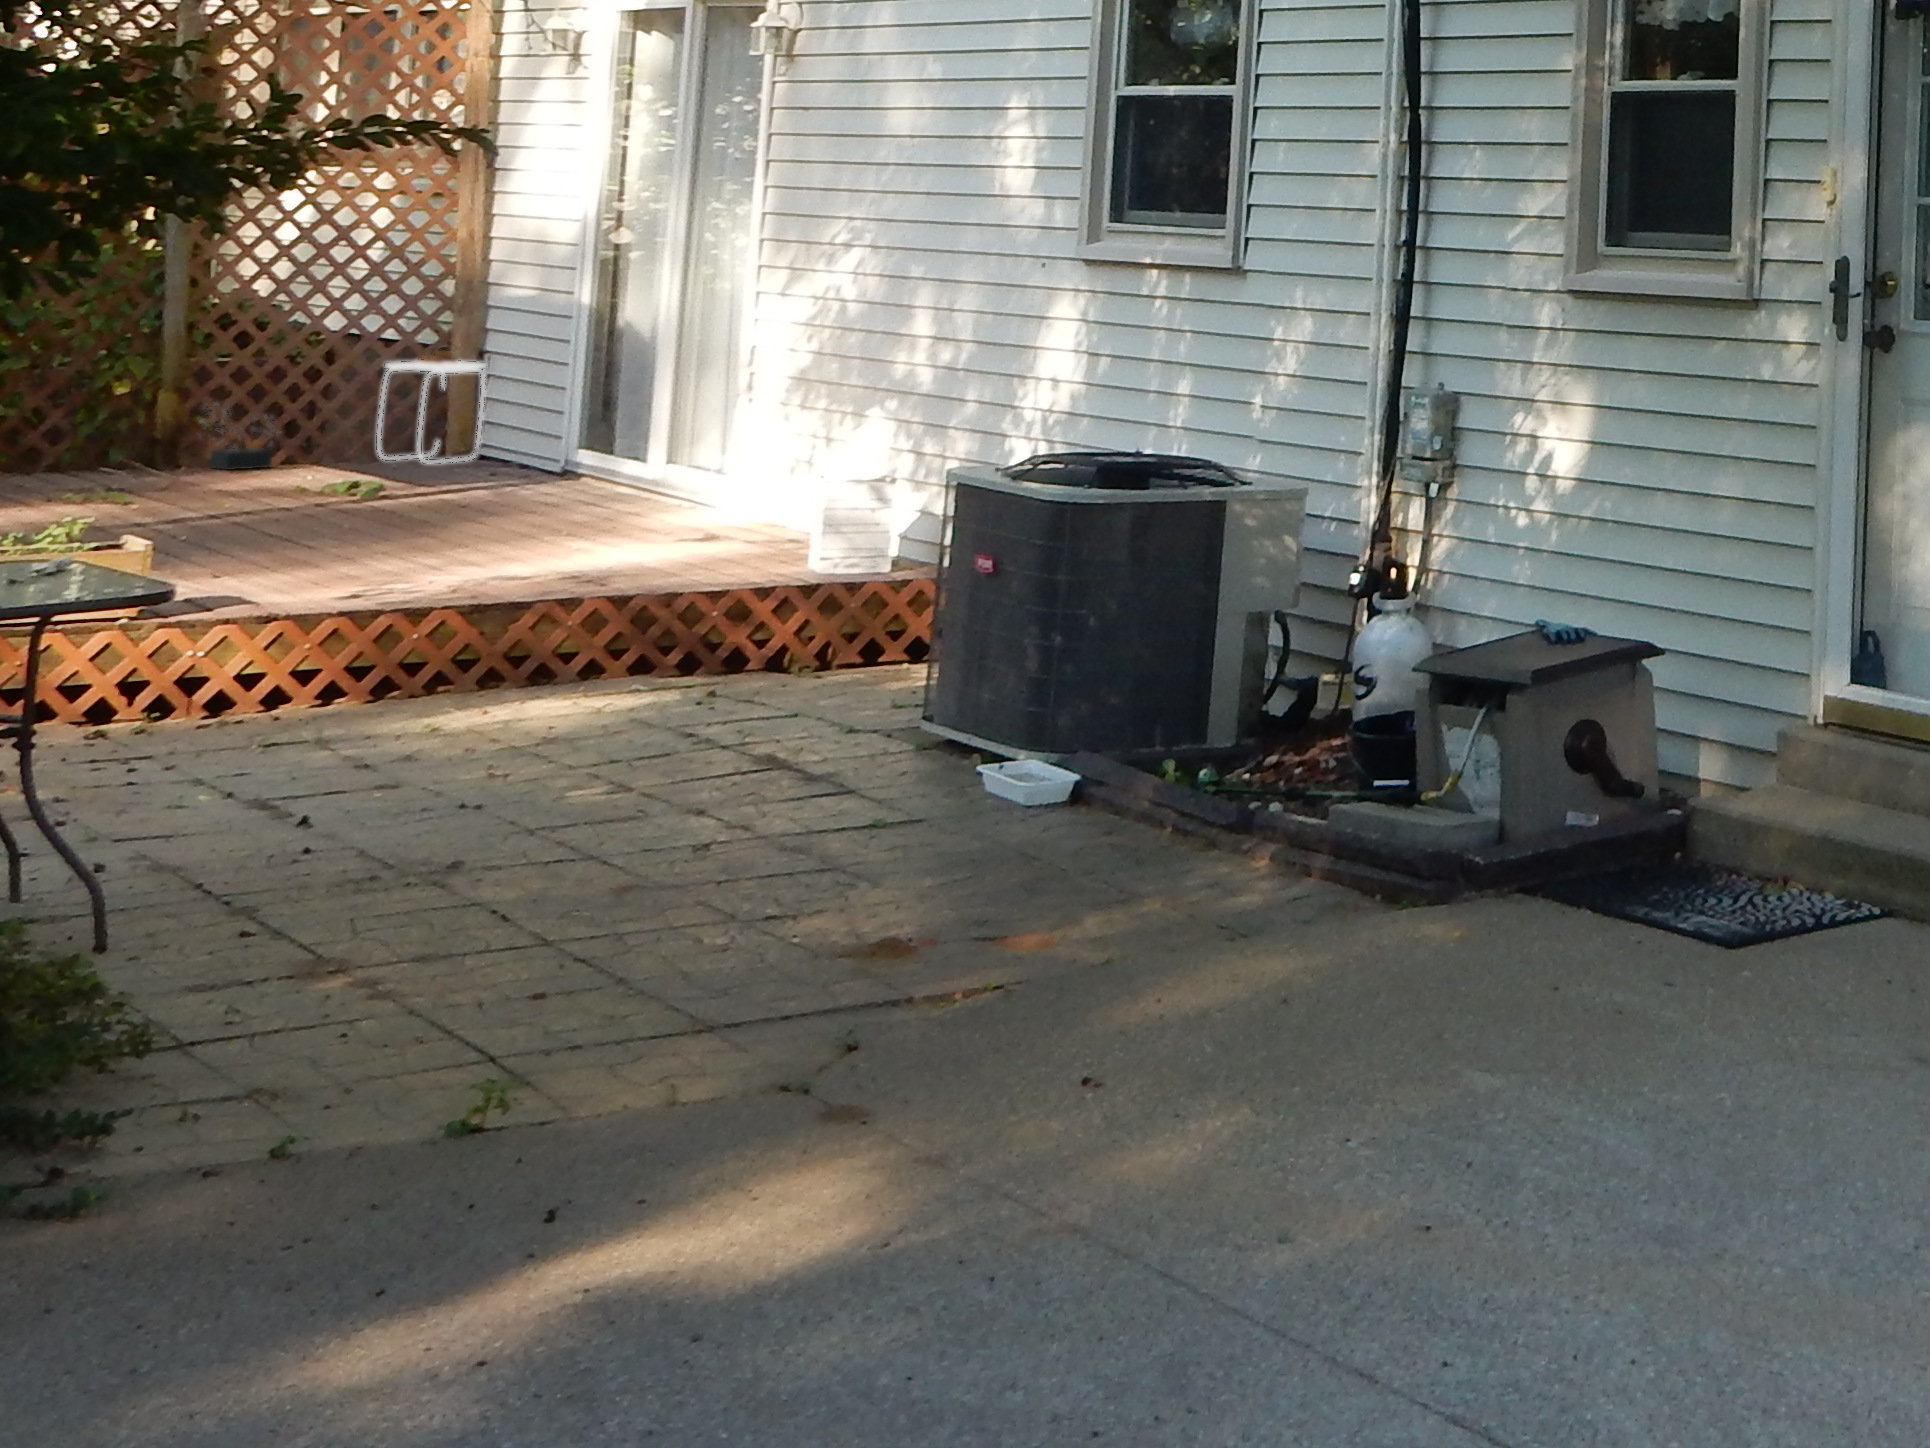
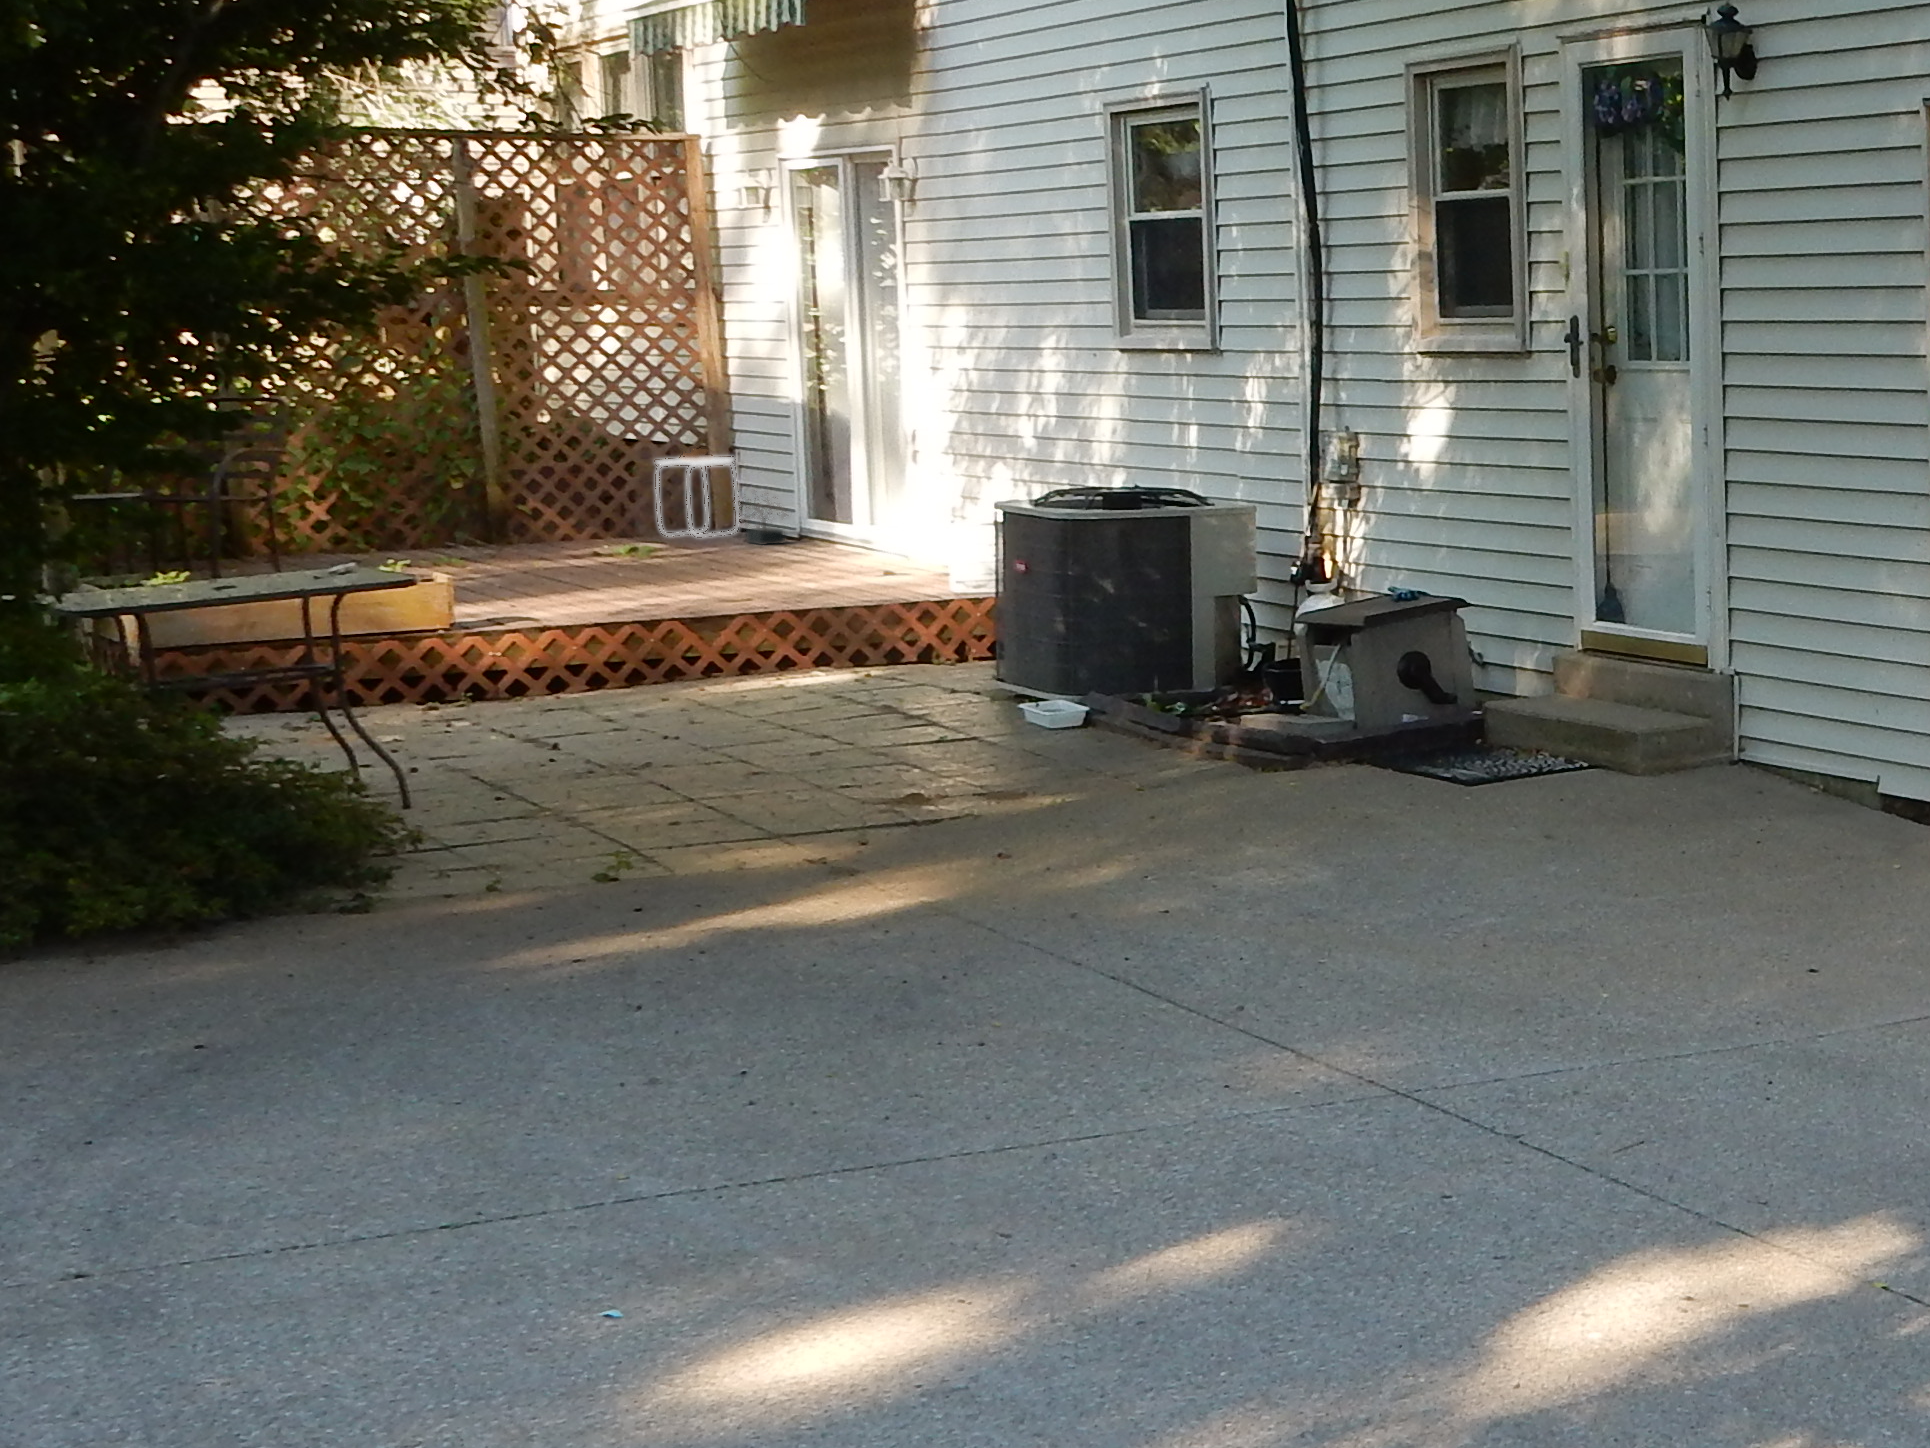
decorative plant: present [201,408,274,470] -> present [736,493,787,545]

